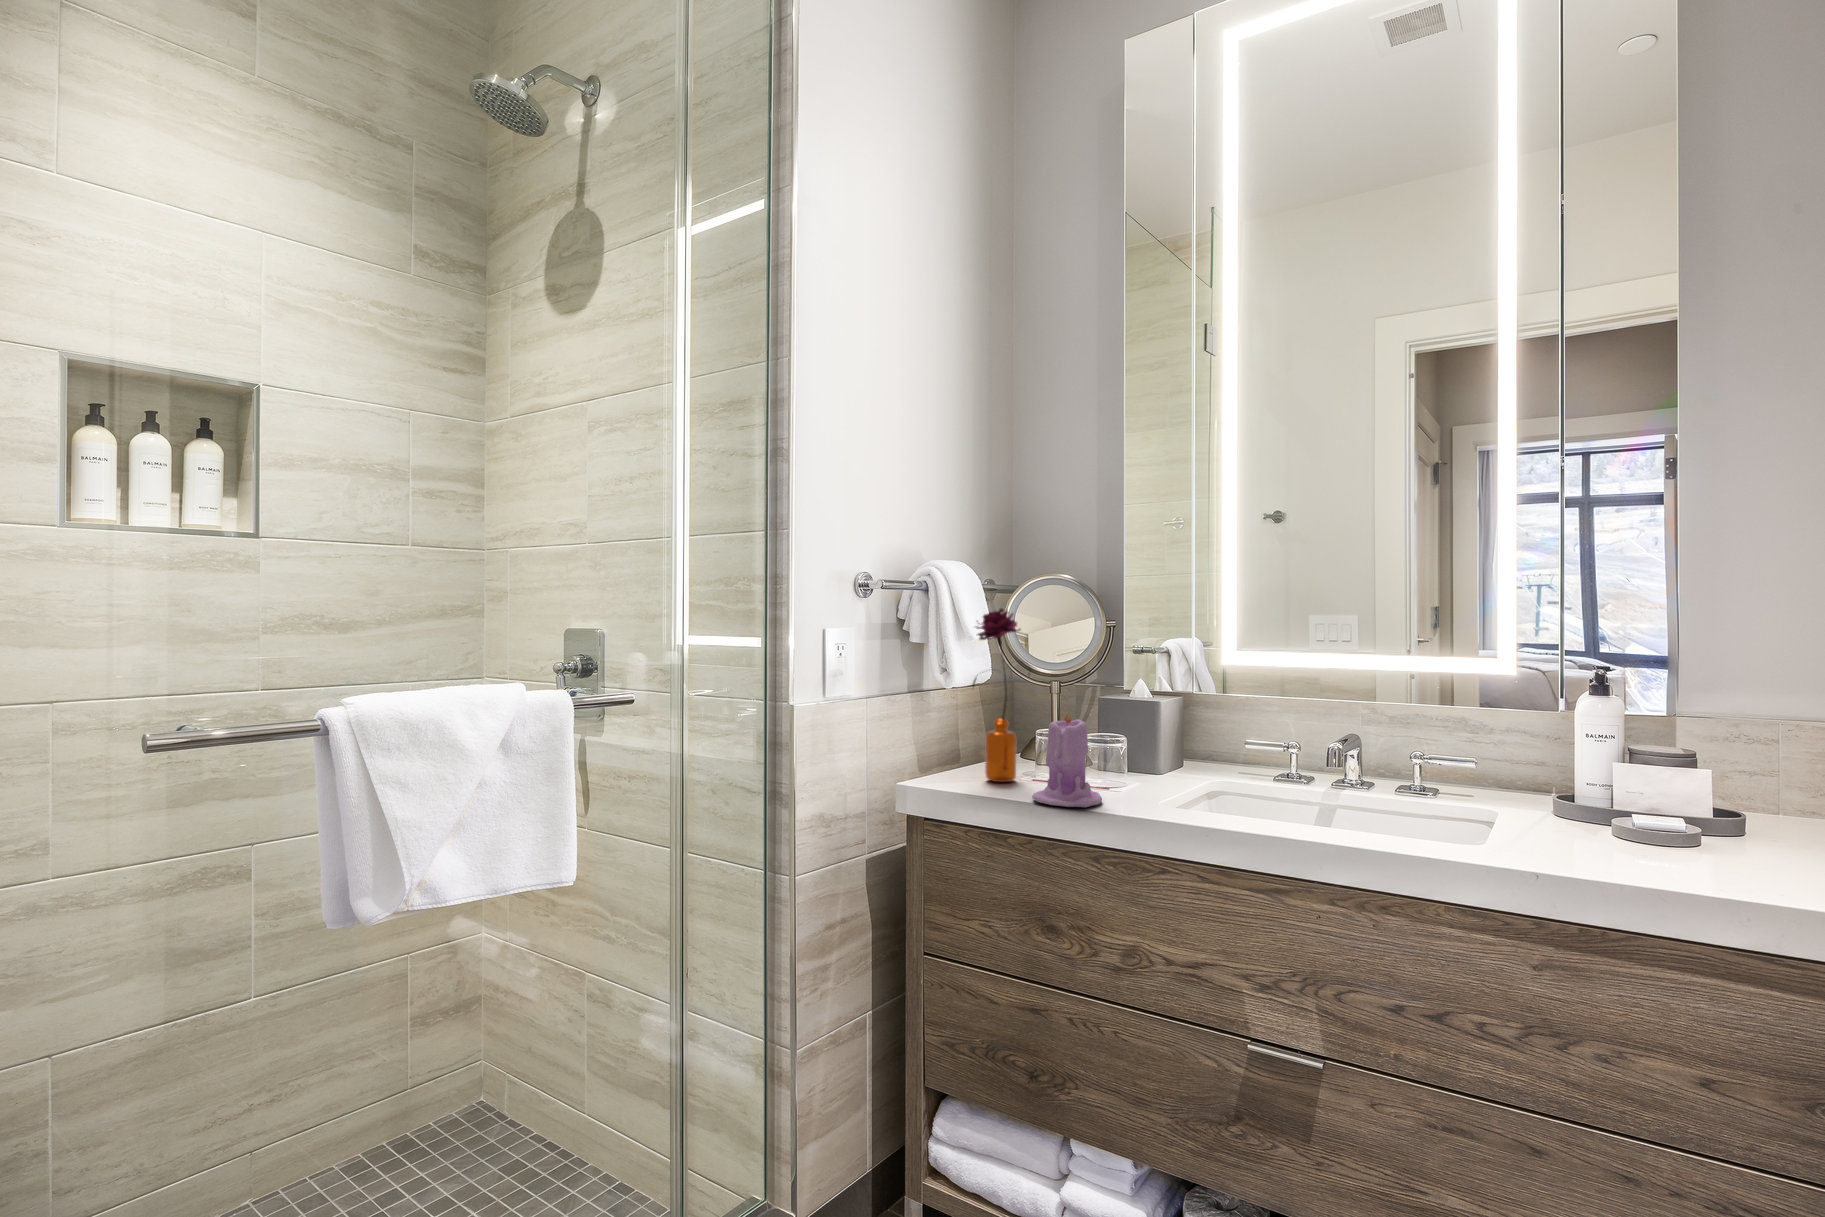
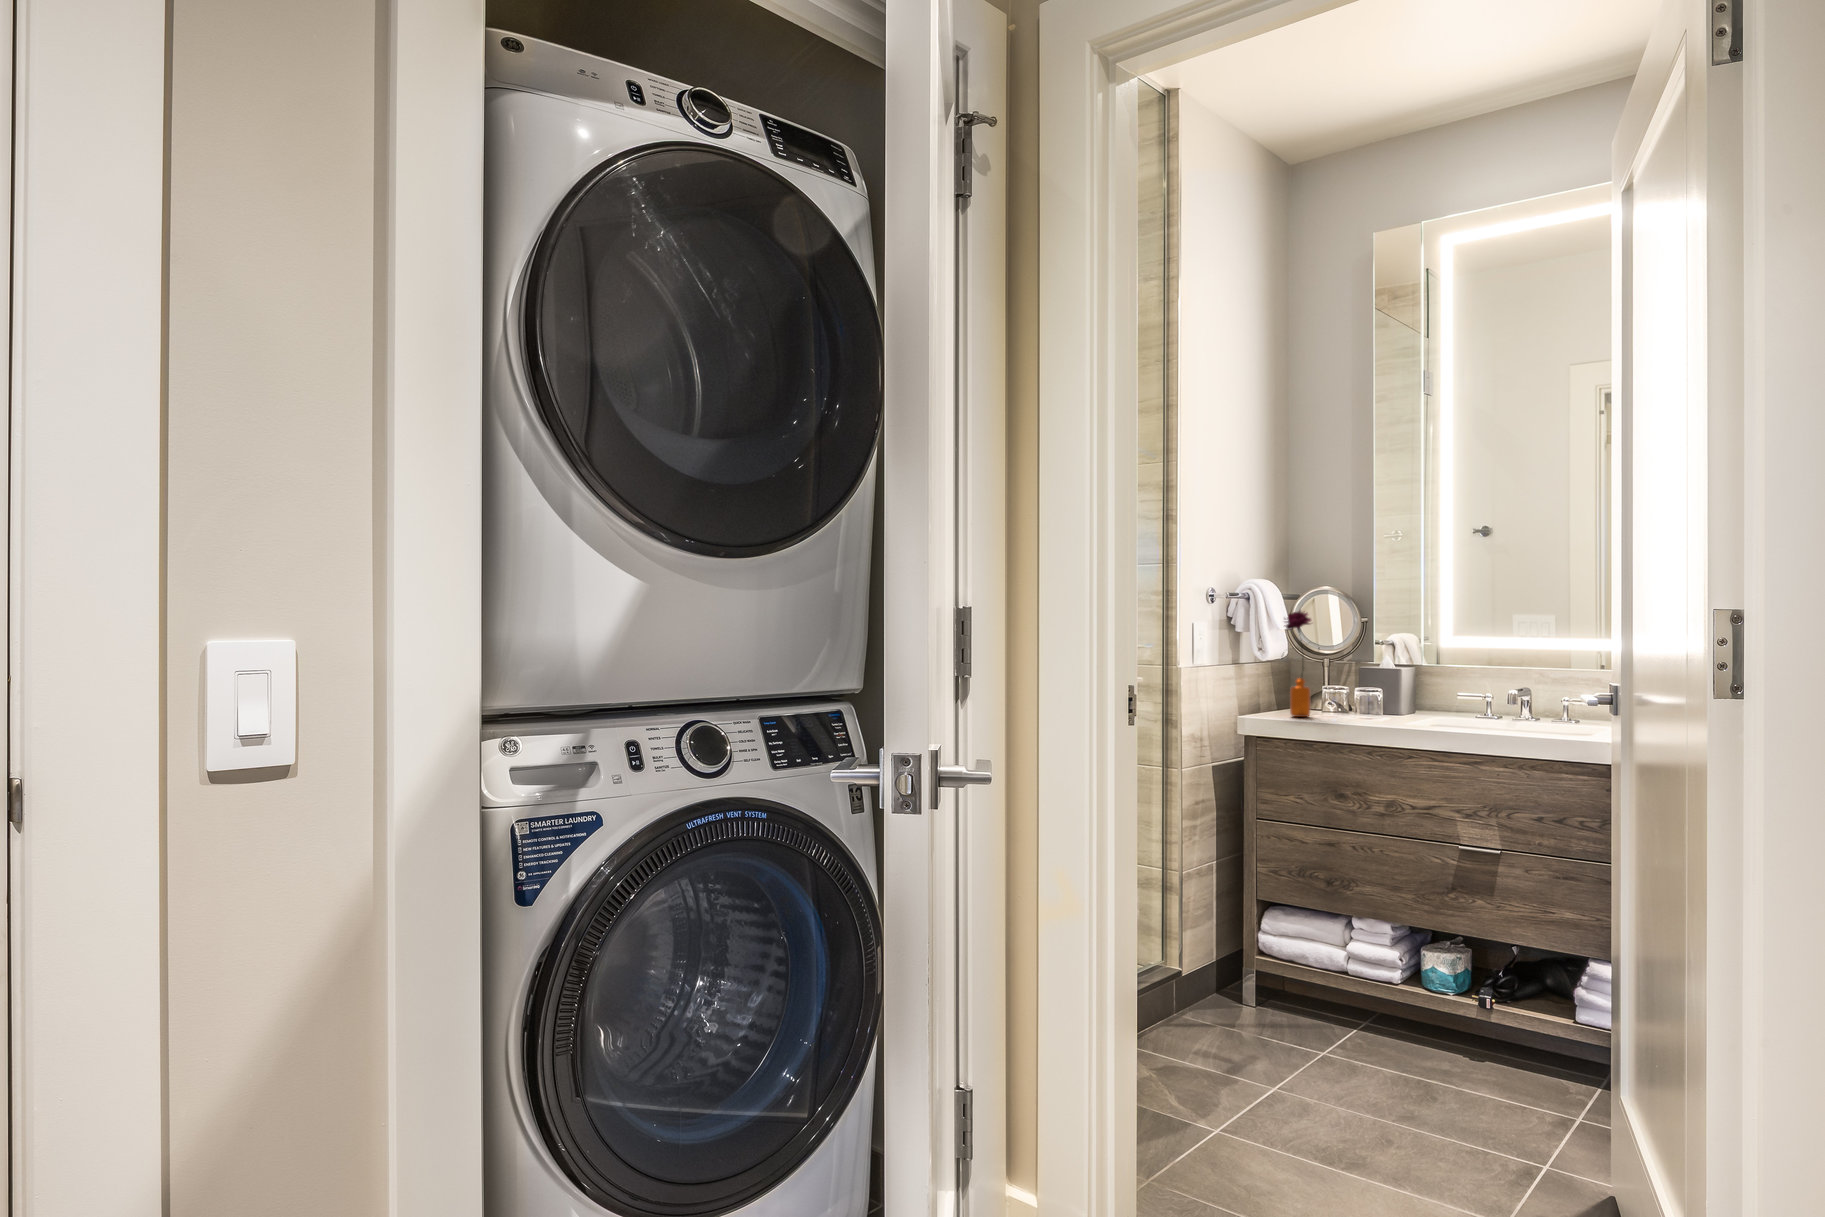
candle: present [1032,708,1102,807] -> none [1328,669,1371,725]

